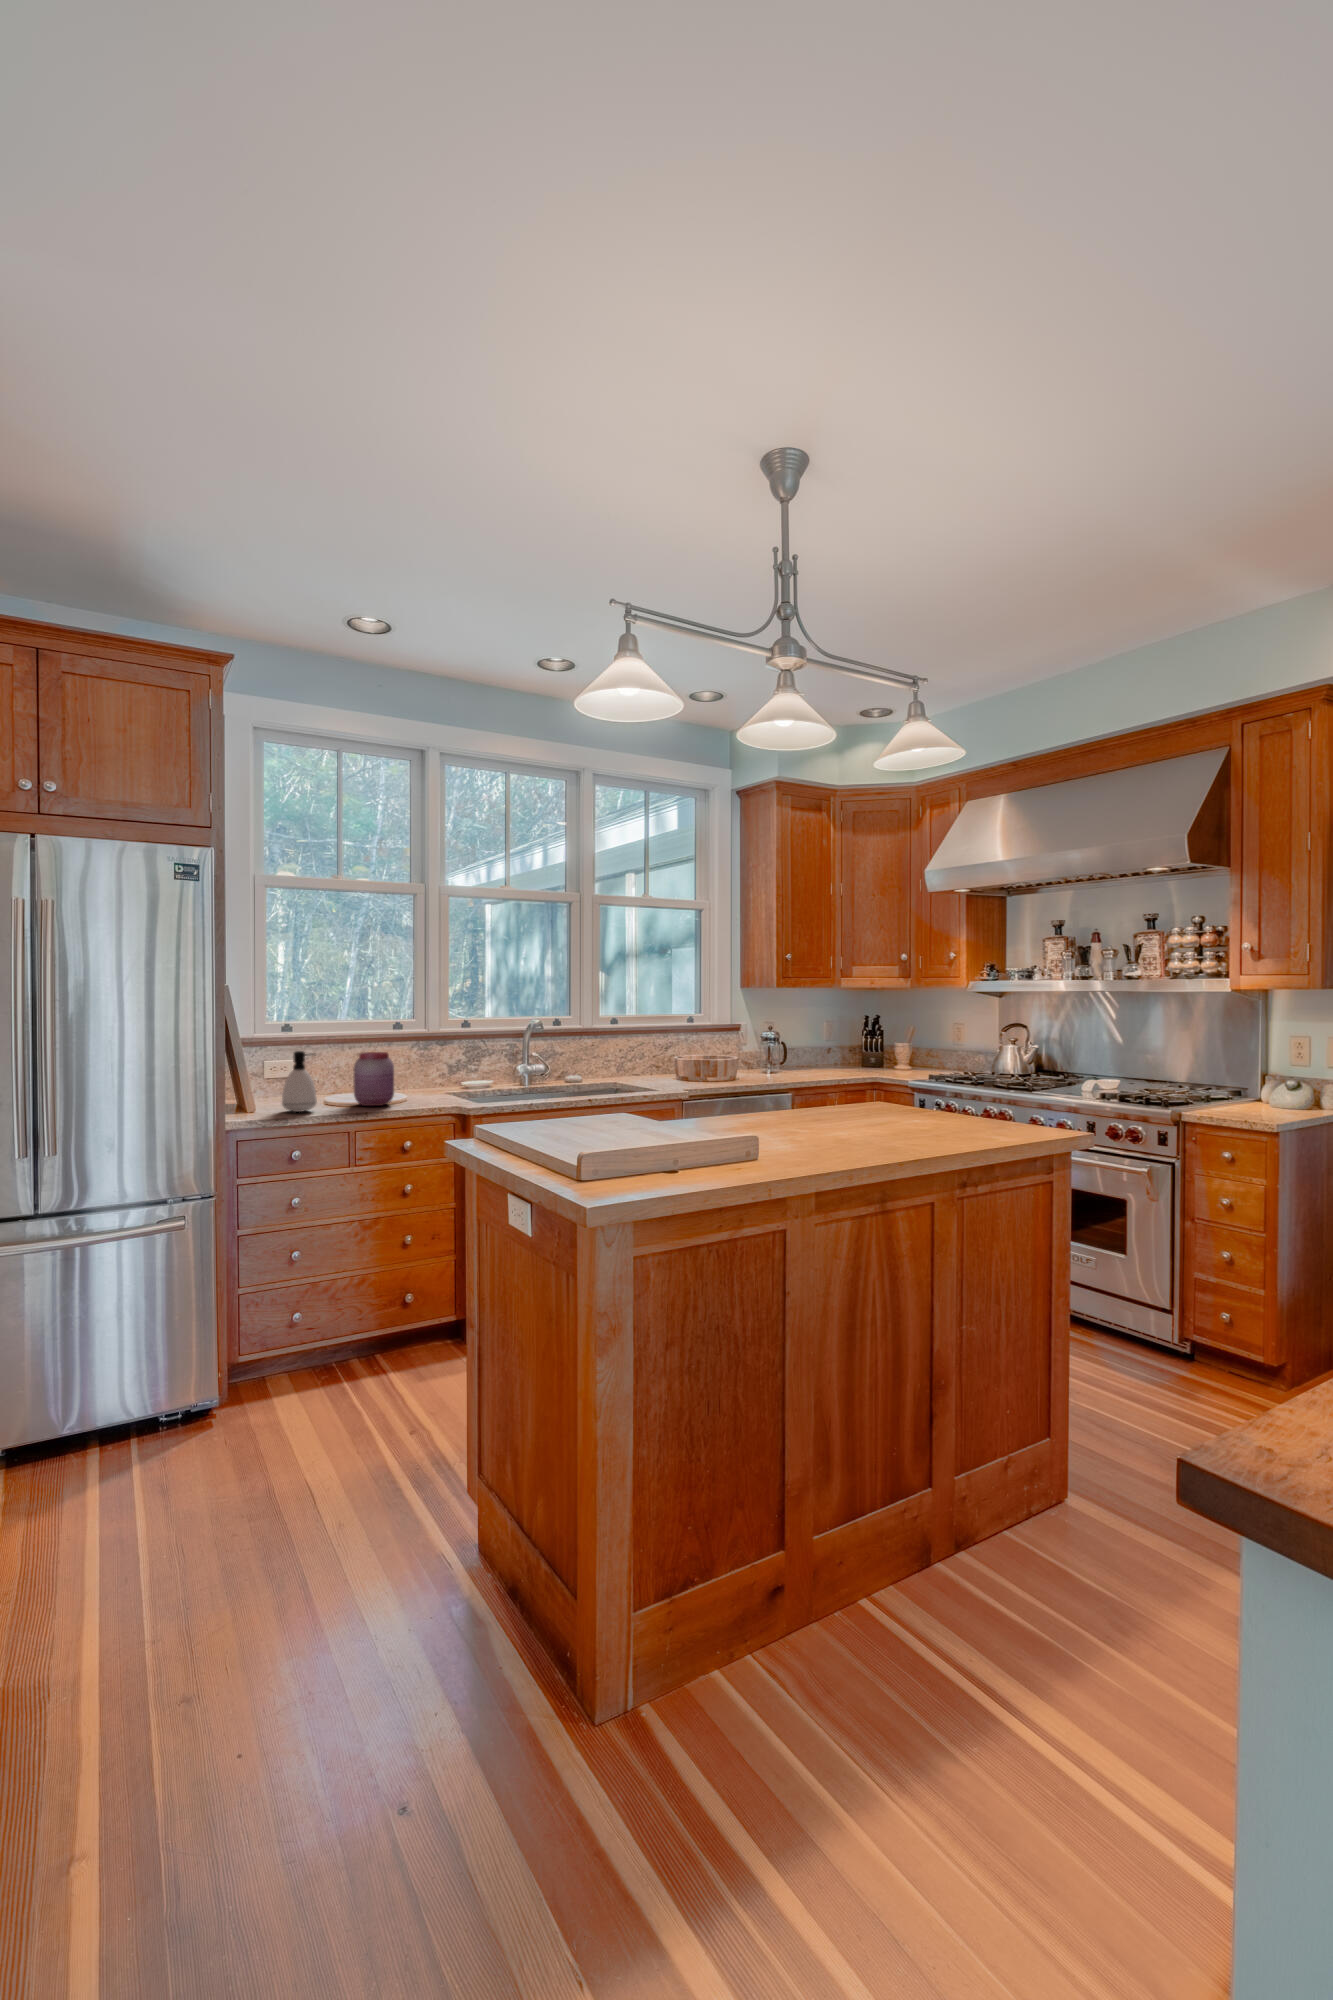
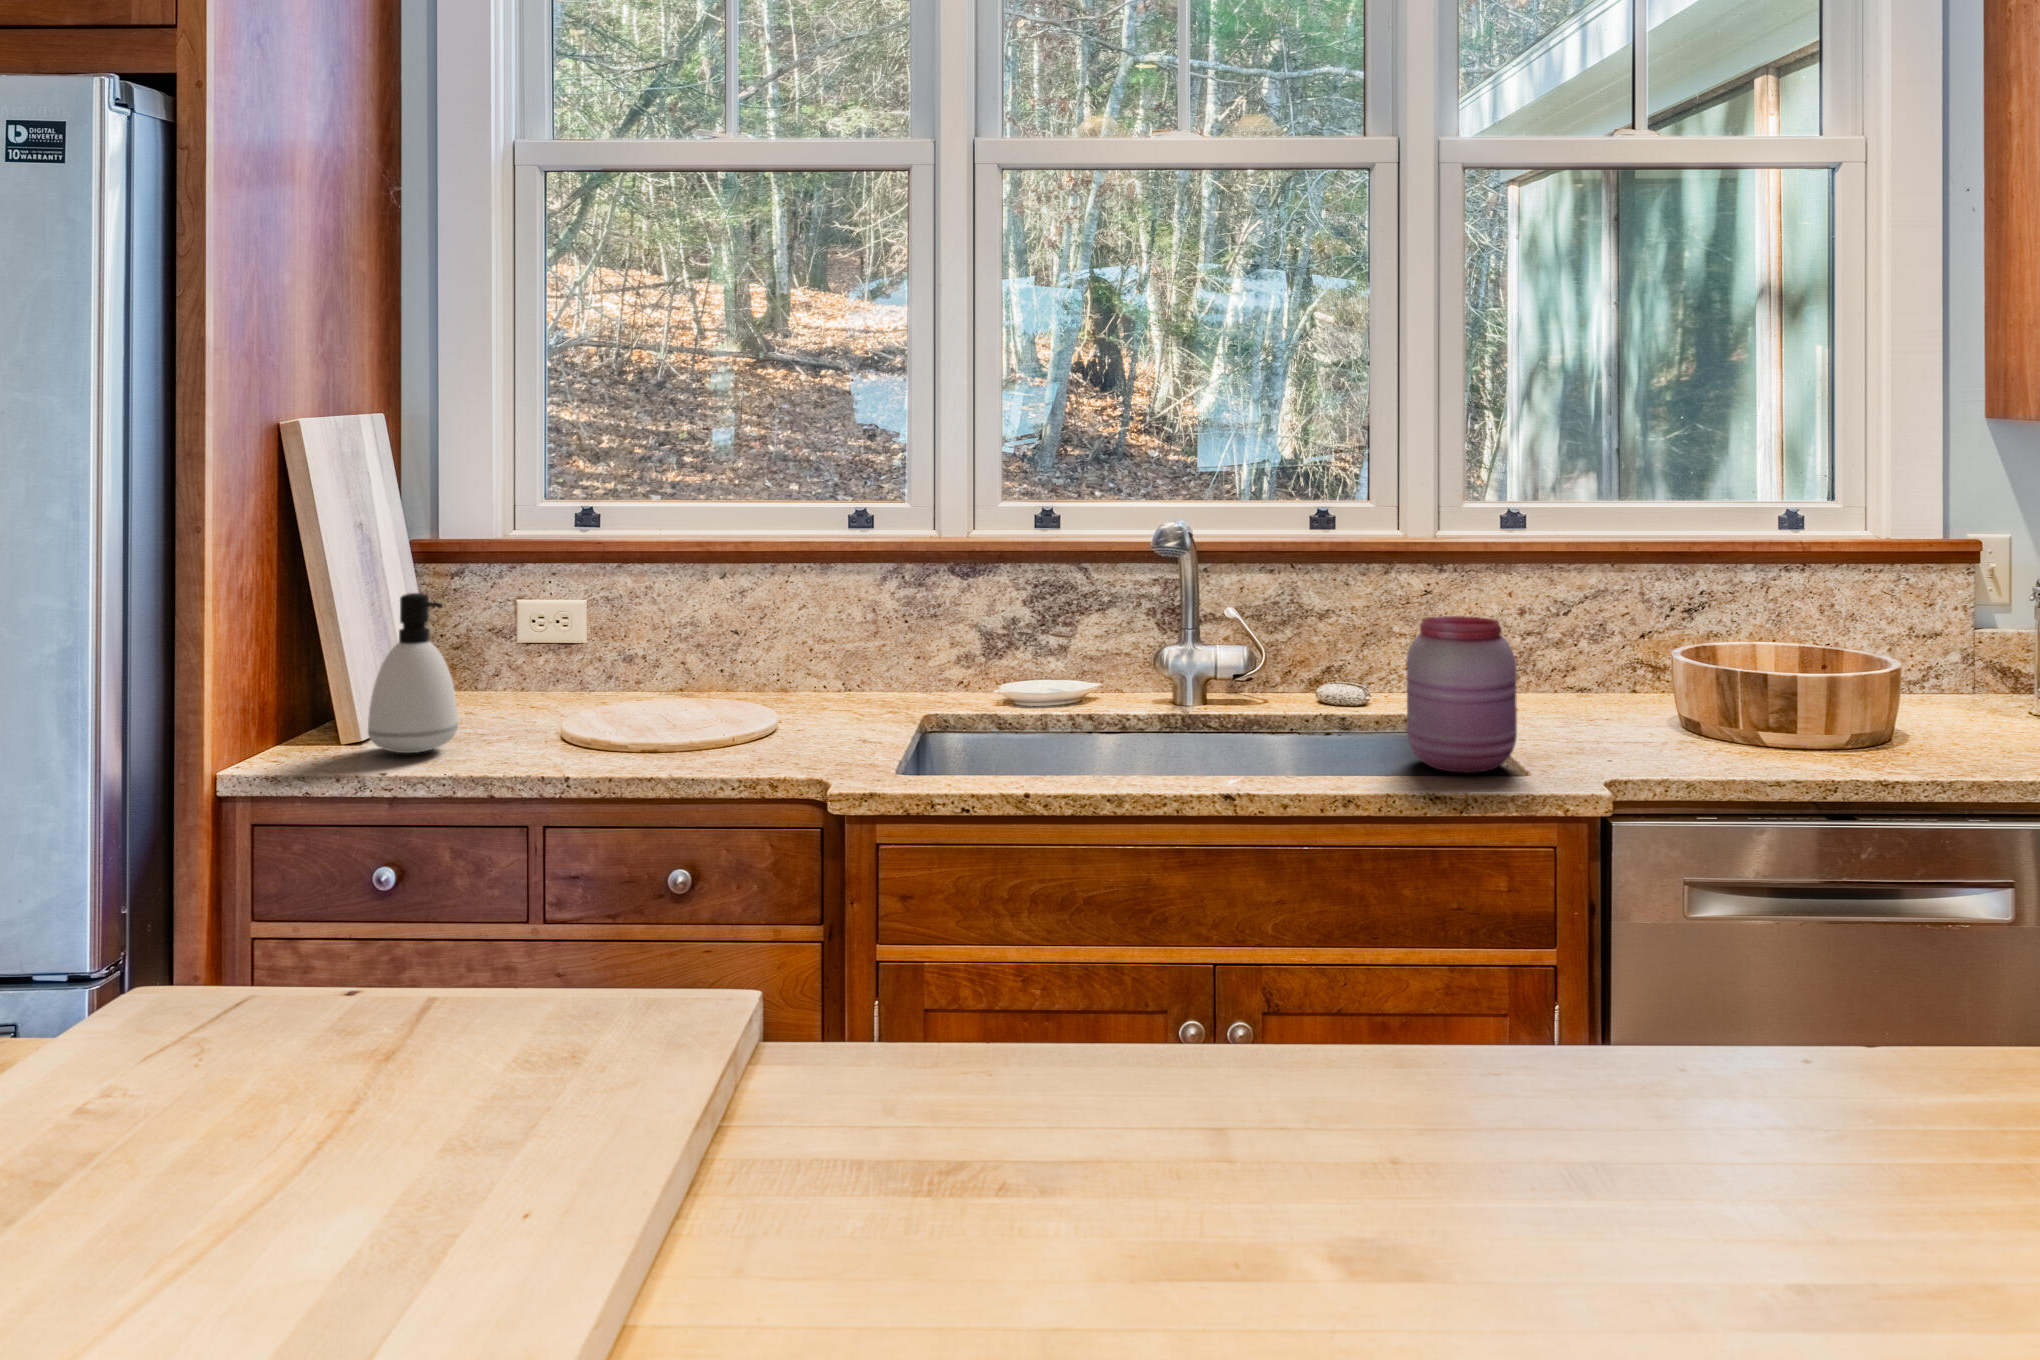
jar: present [354,1052,394,1106] -> present [1407,616,1517,773]

